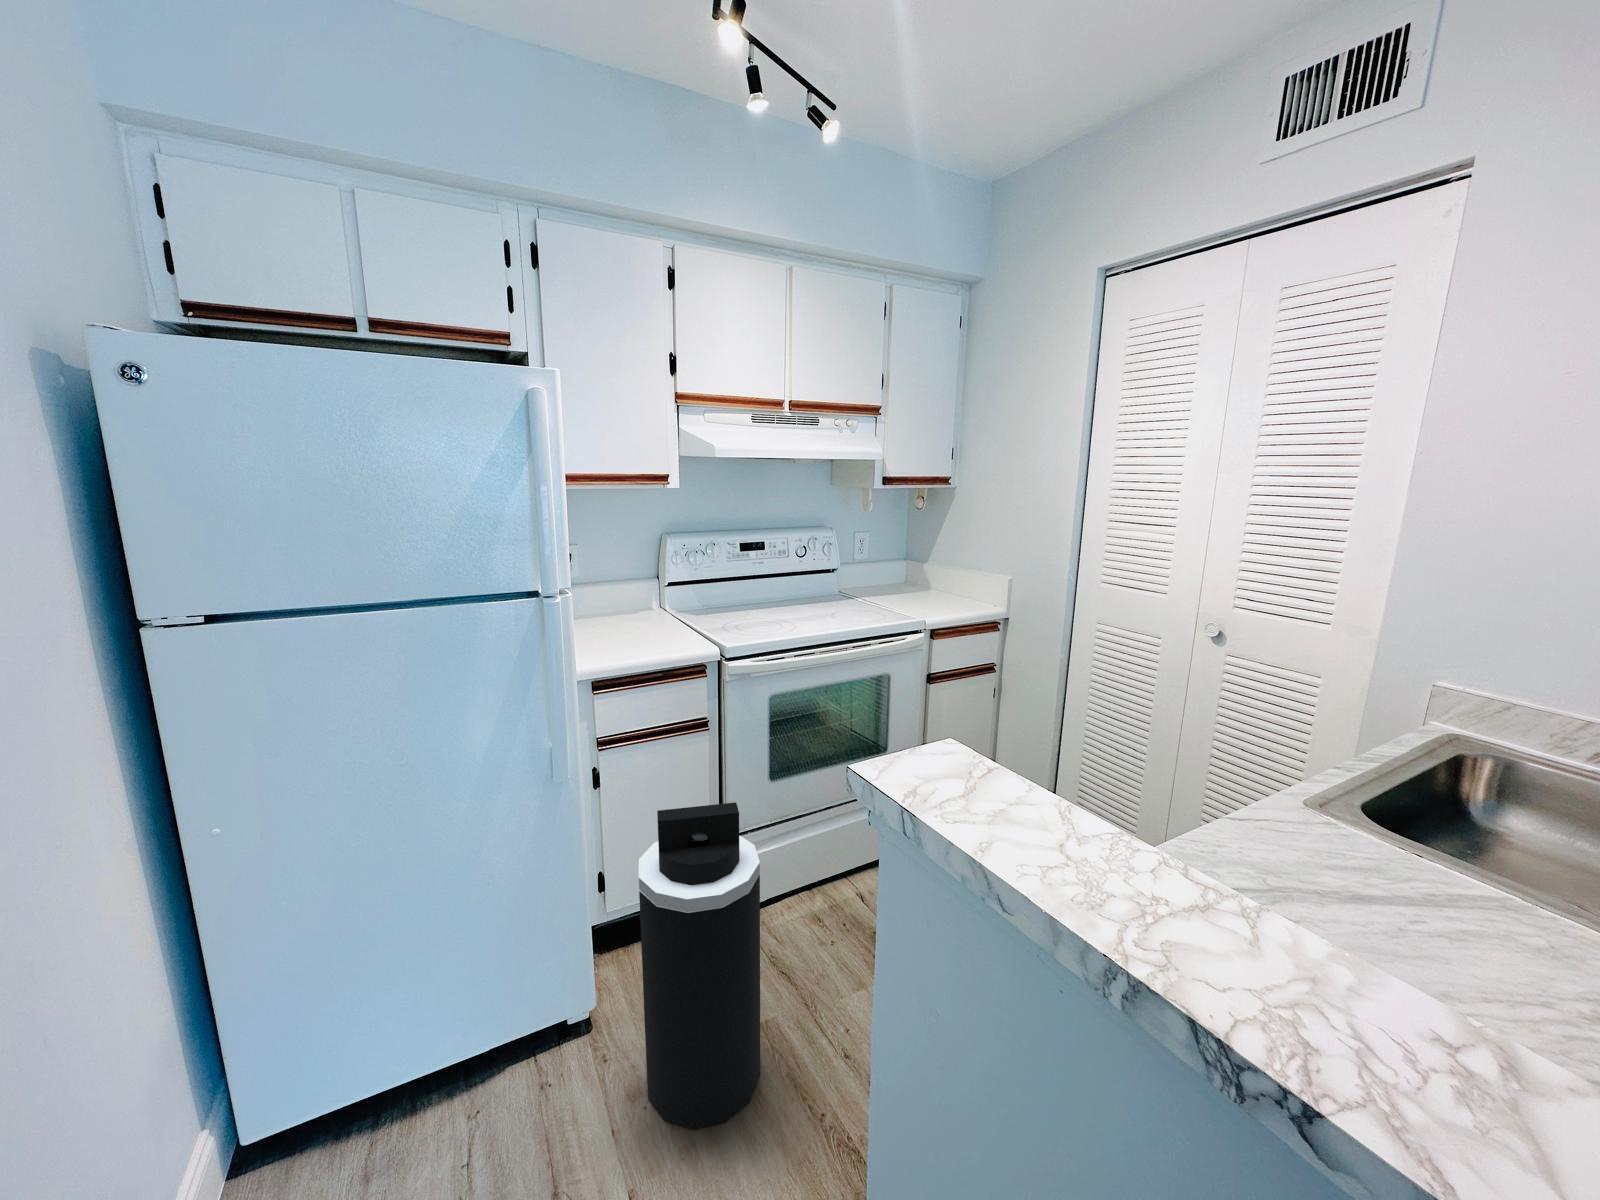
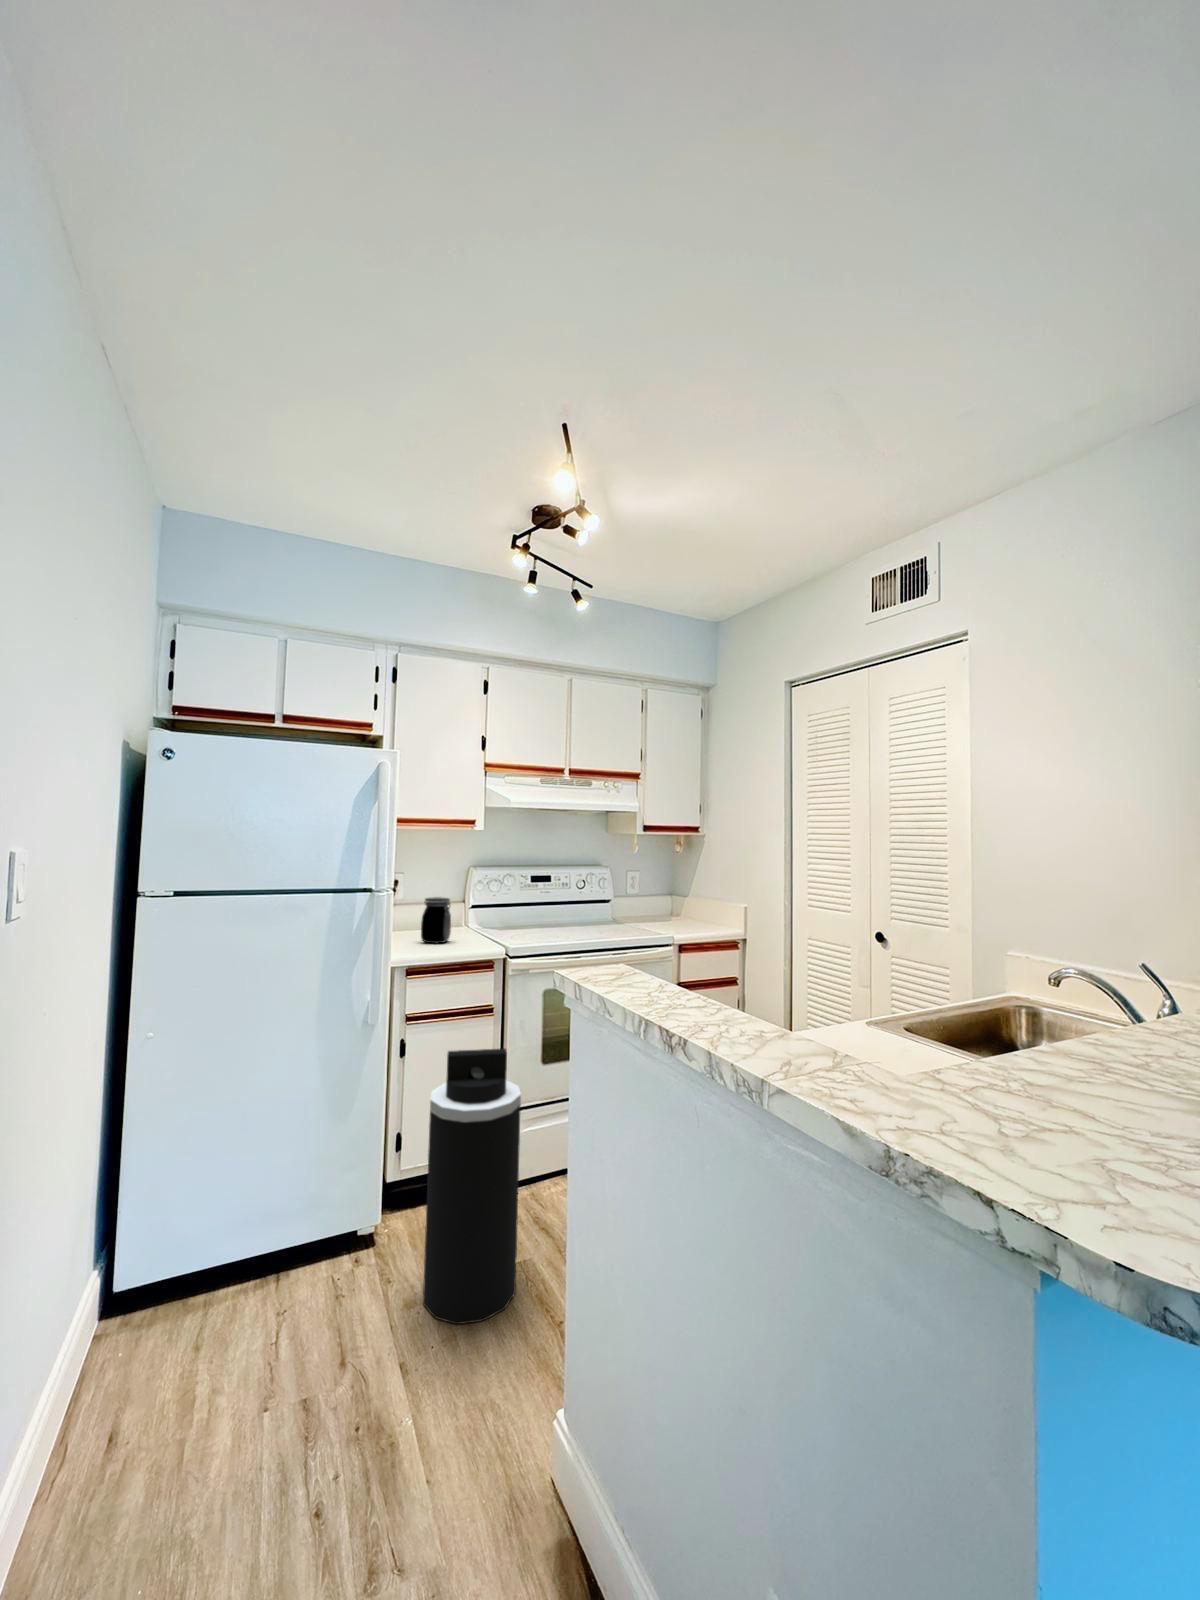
jar: none [606,579,646,640] -> present [421,897,451,943]

